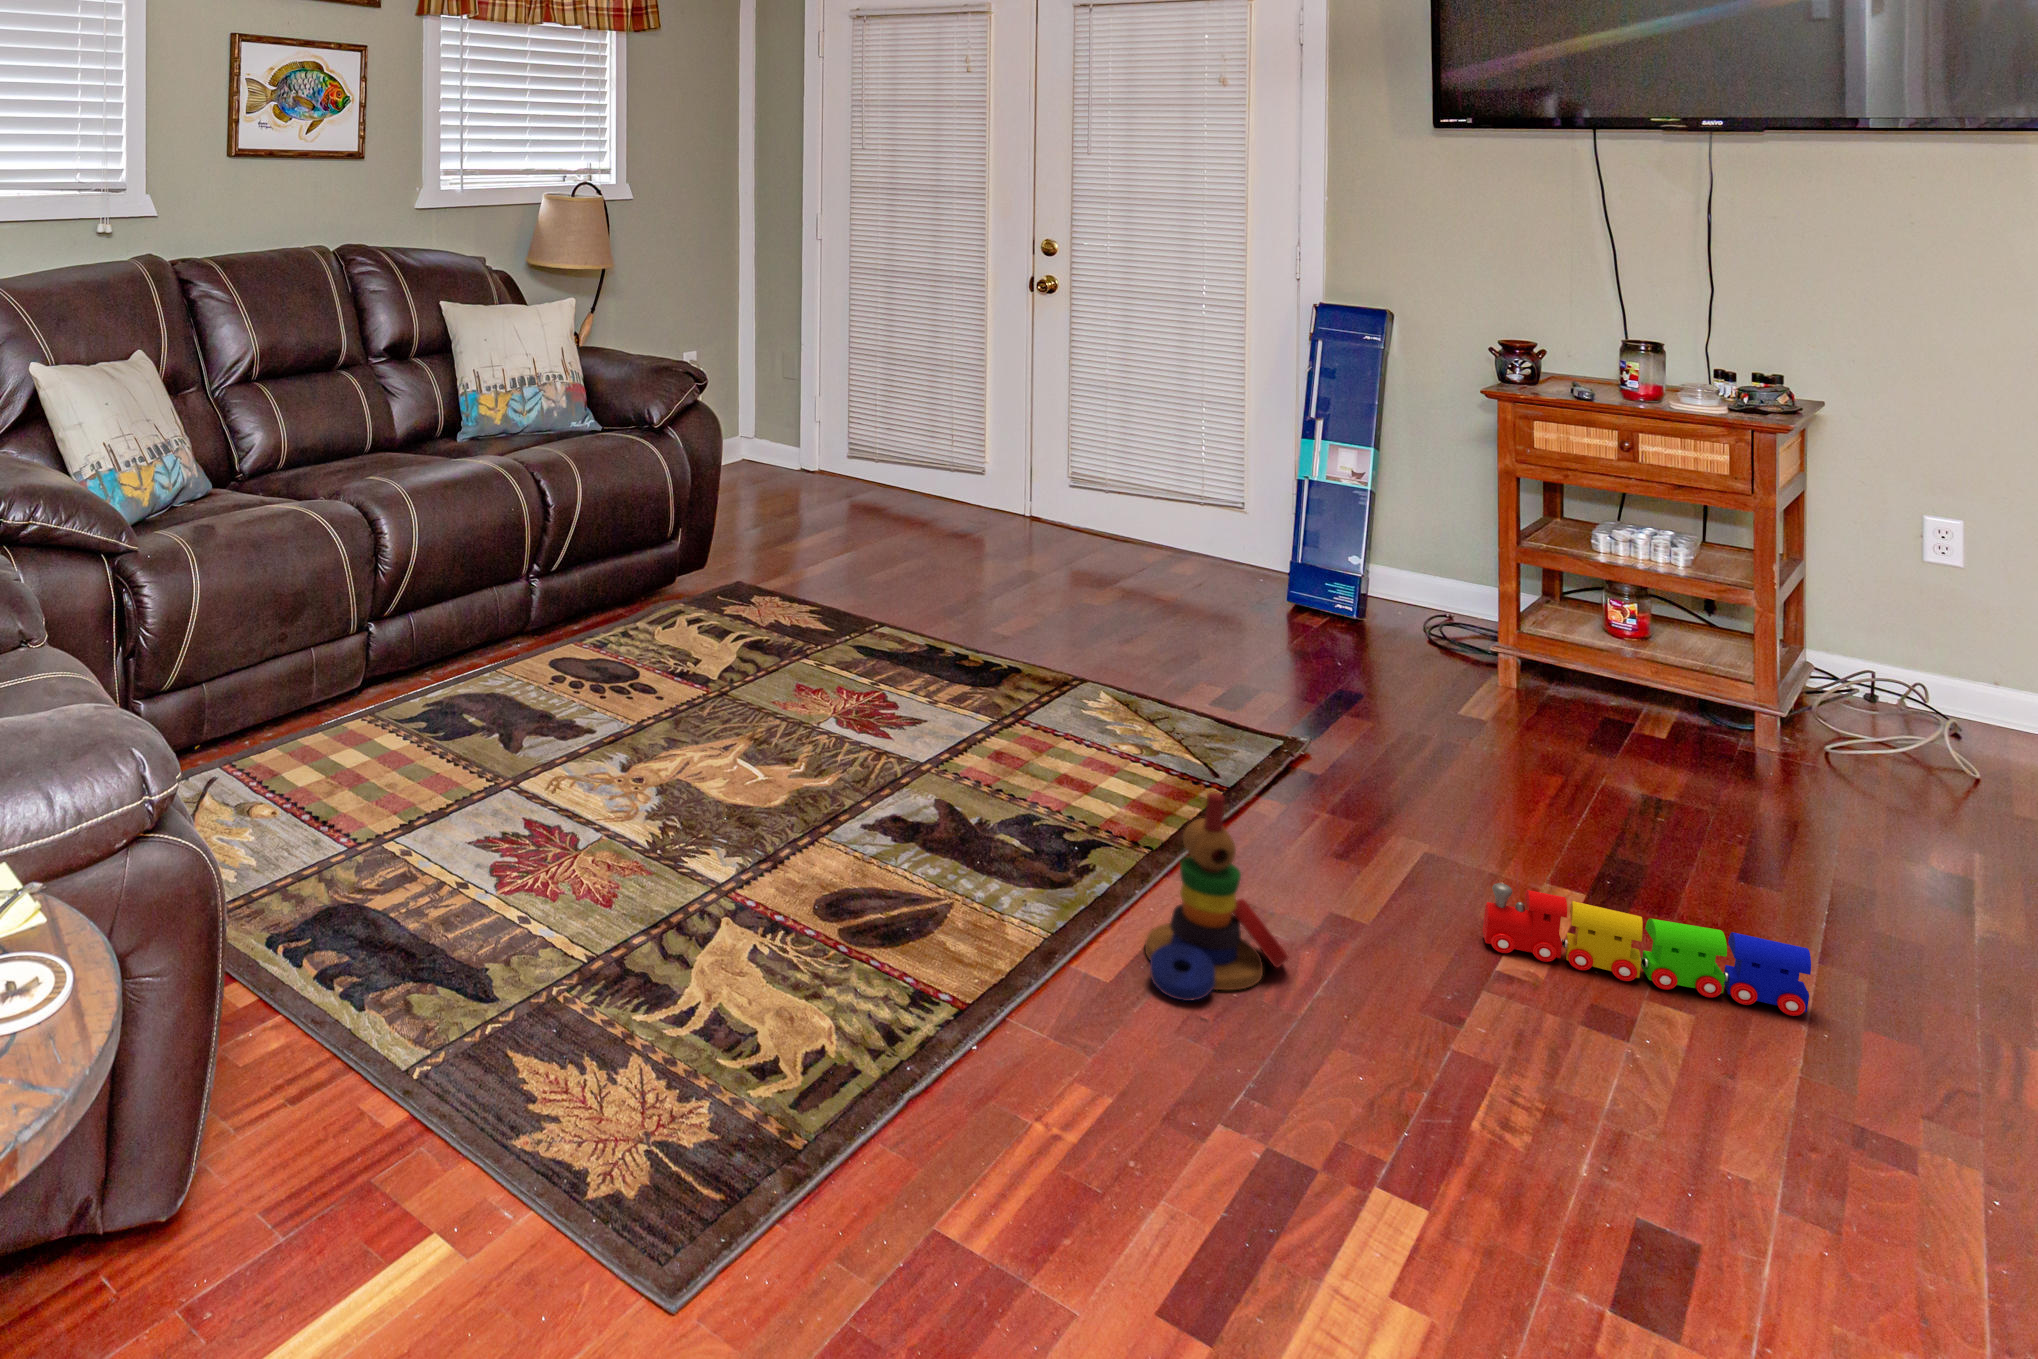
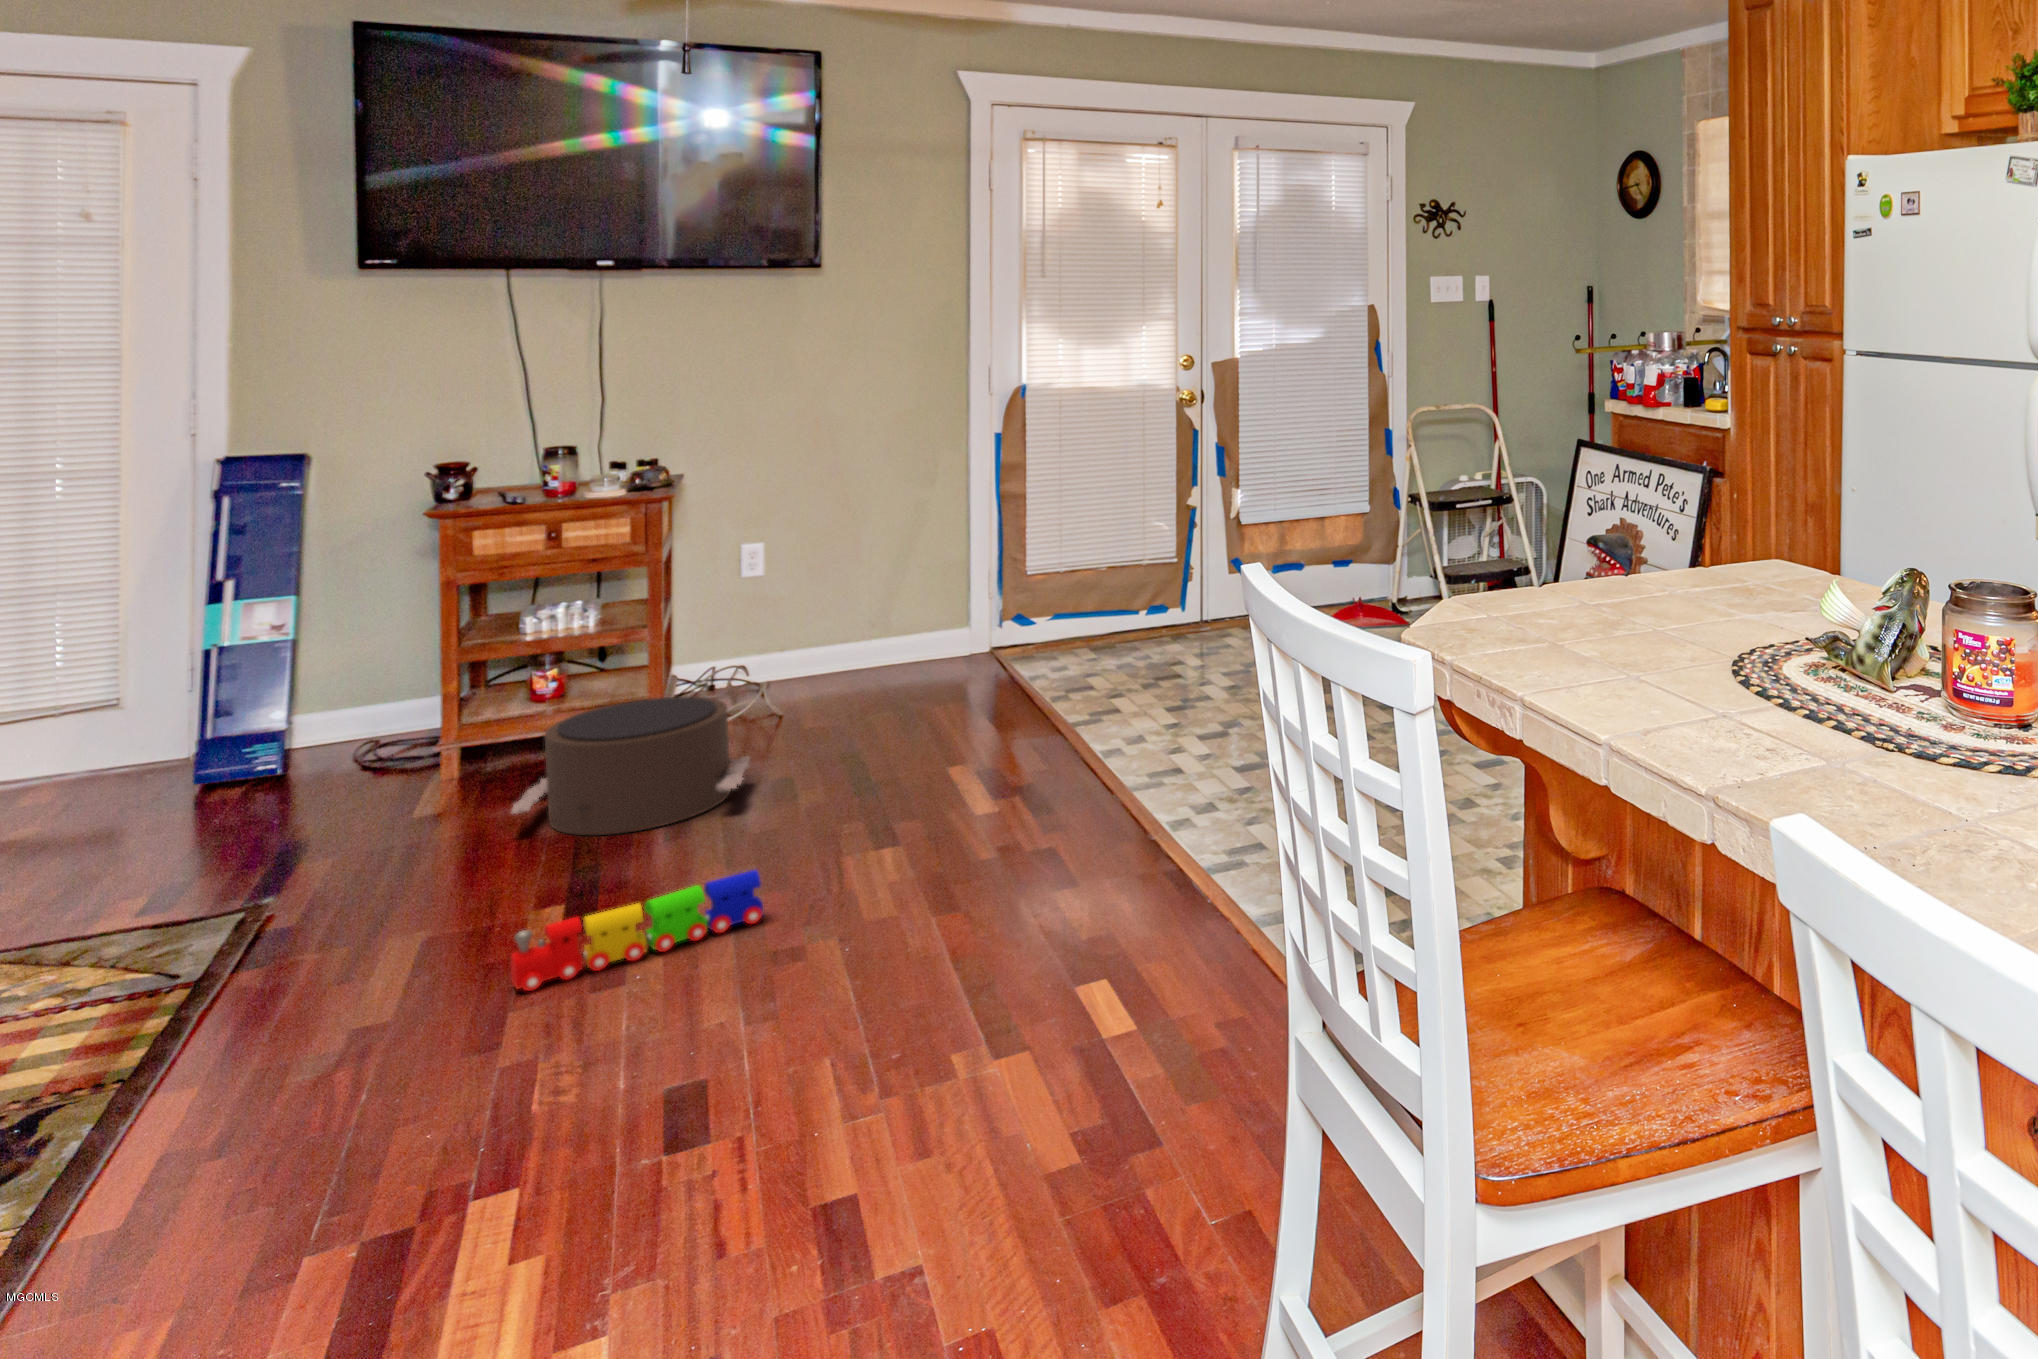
pouf: none [1520,656,1833,832] -> present [511,696,750,835]
stacking toy: present [1145,792,1288,1001] -> none [136,969,324,1215]

